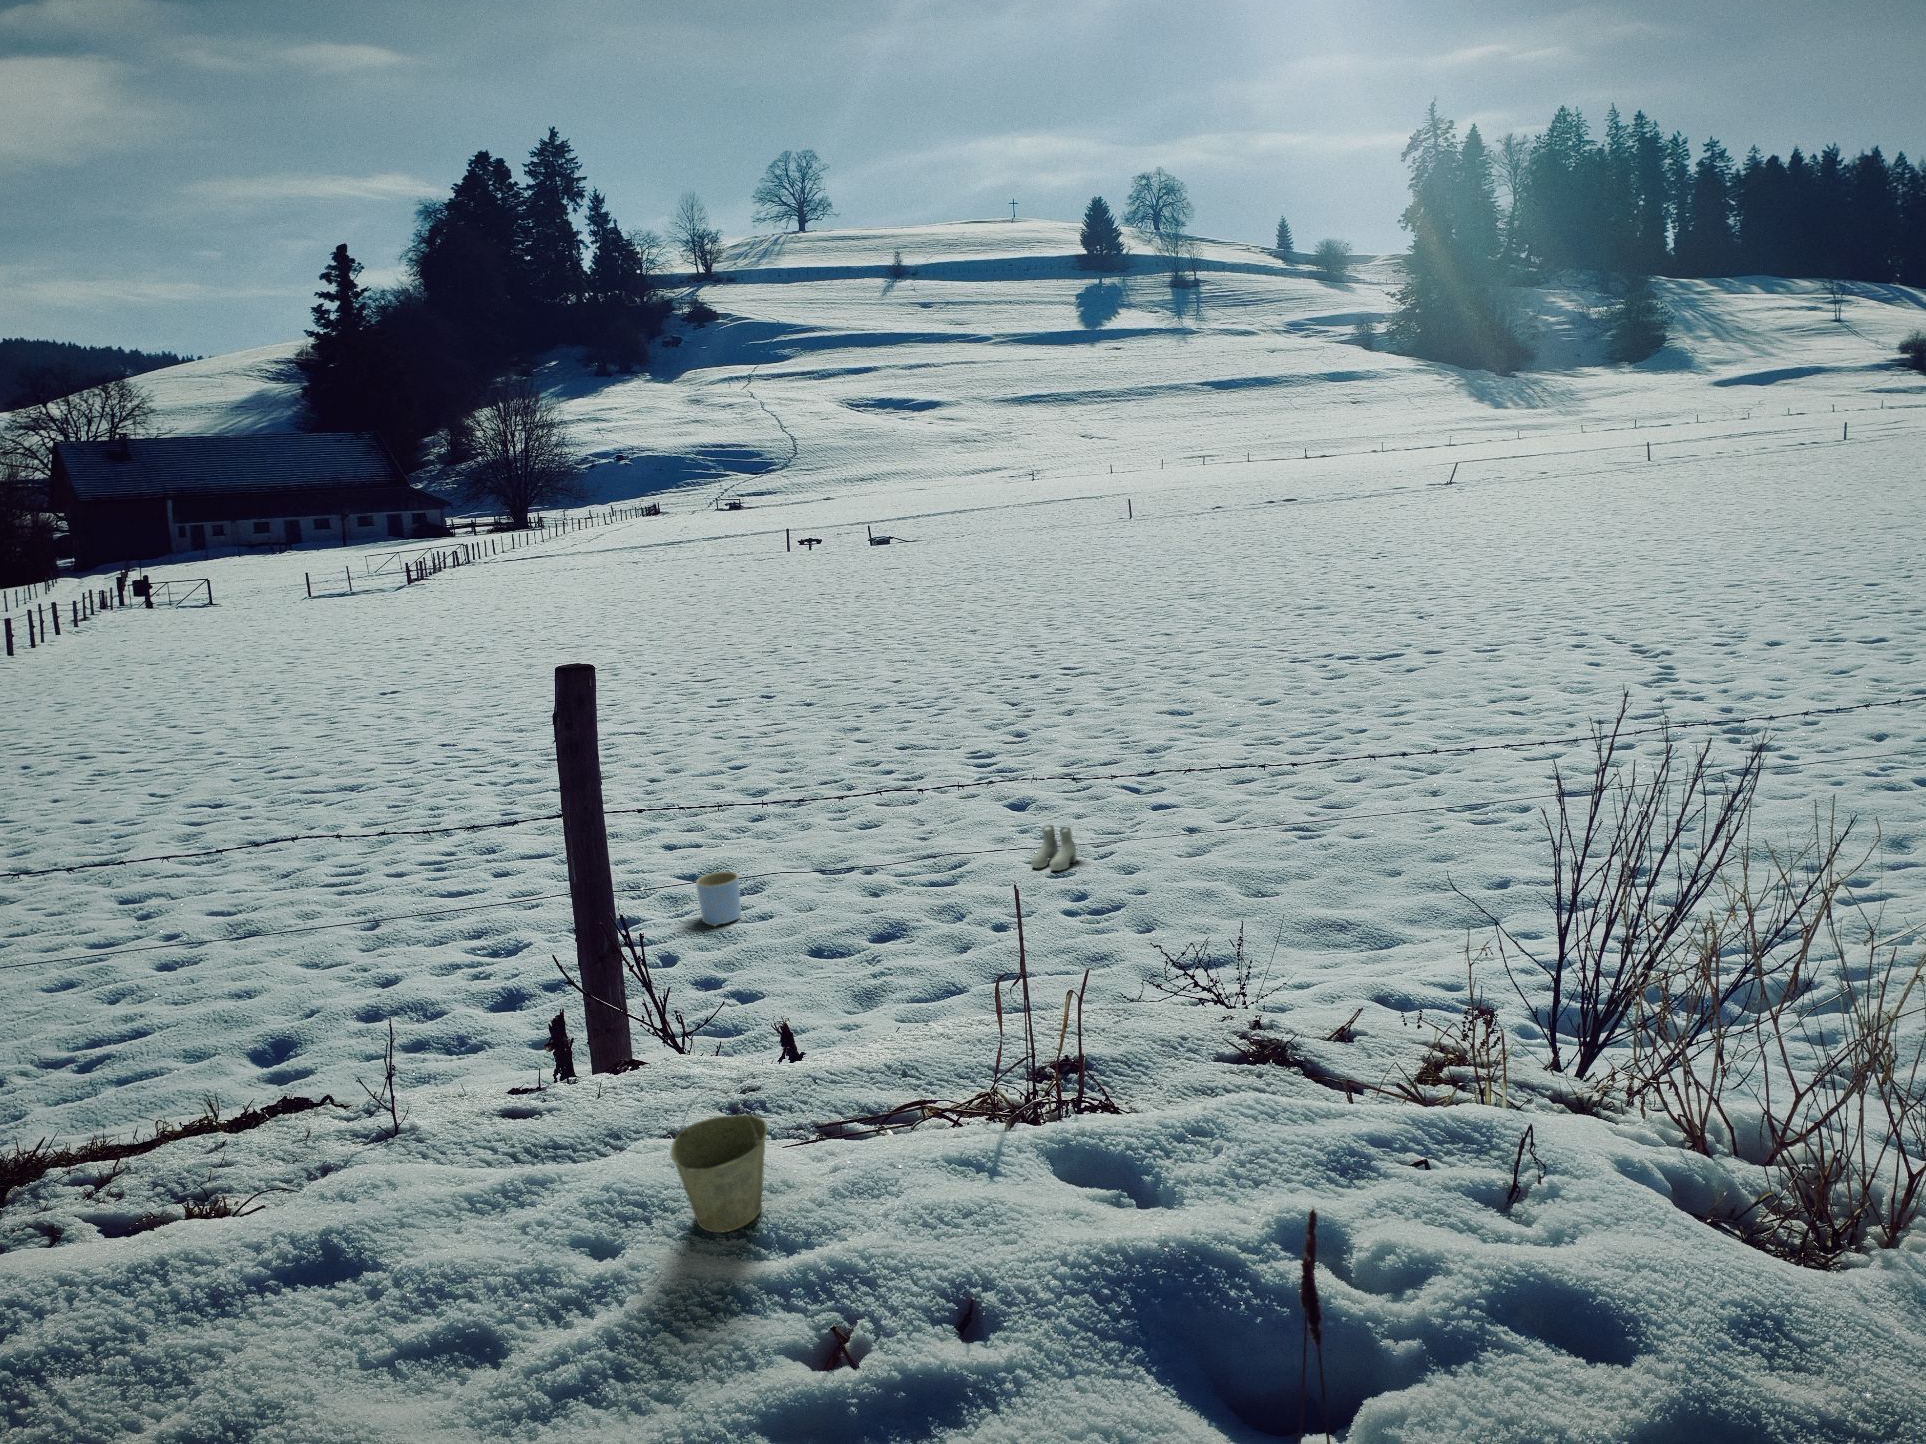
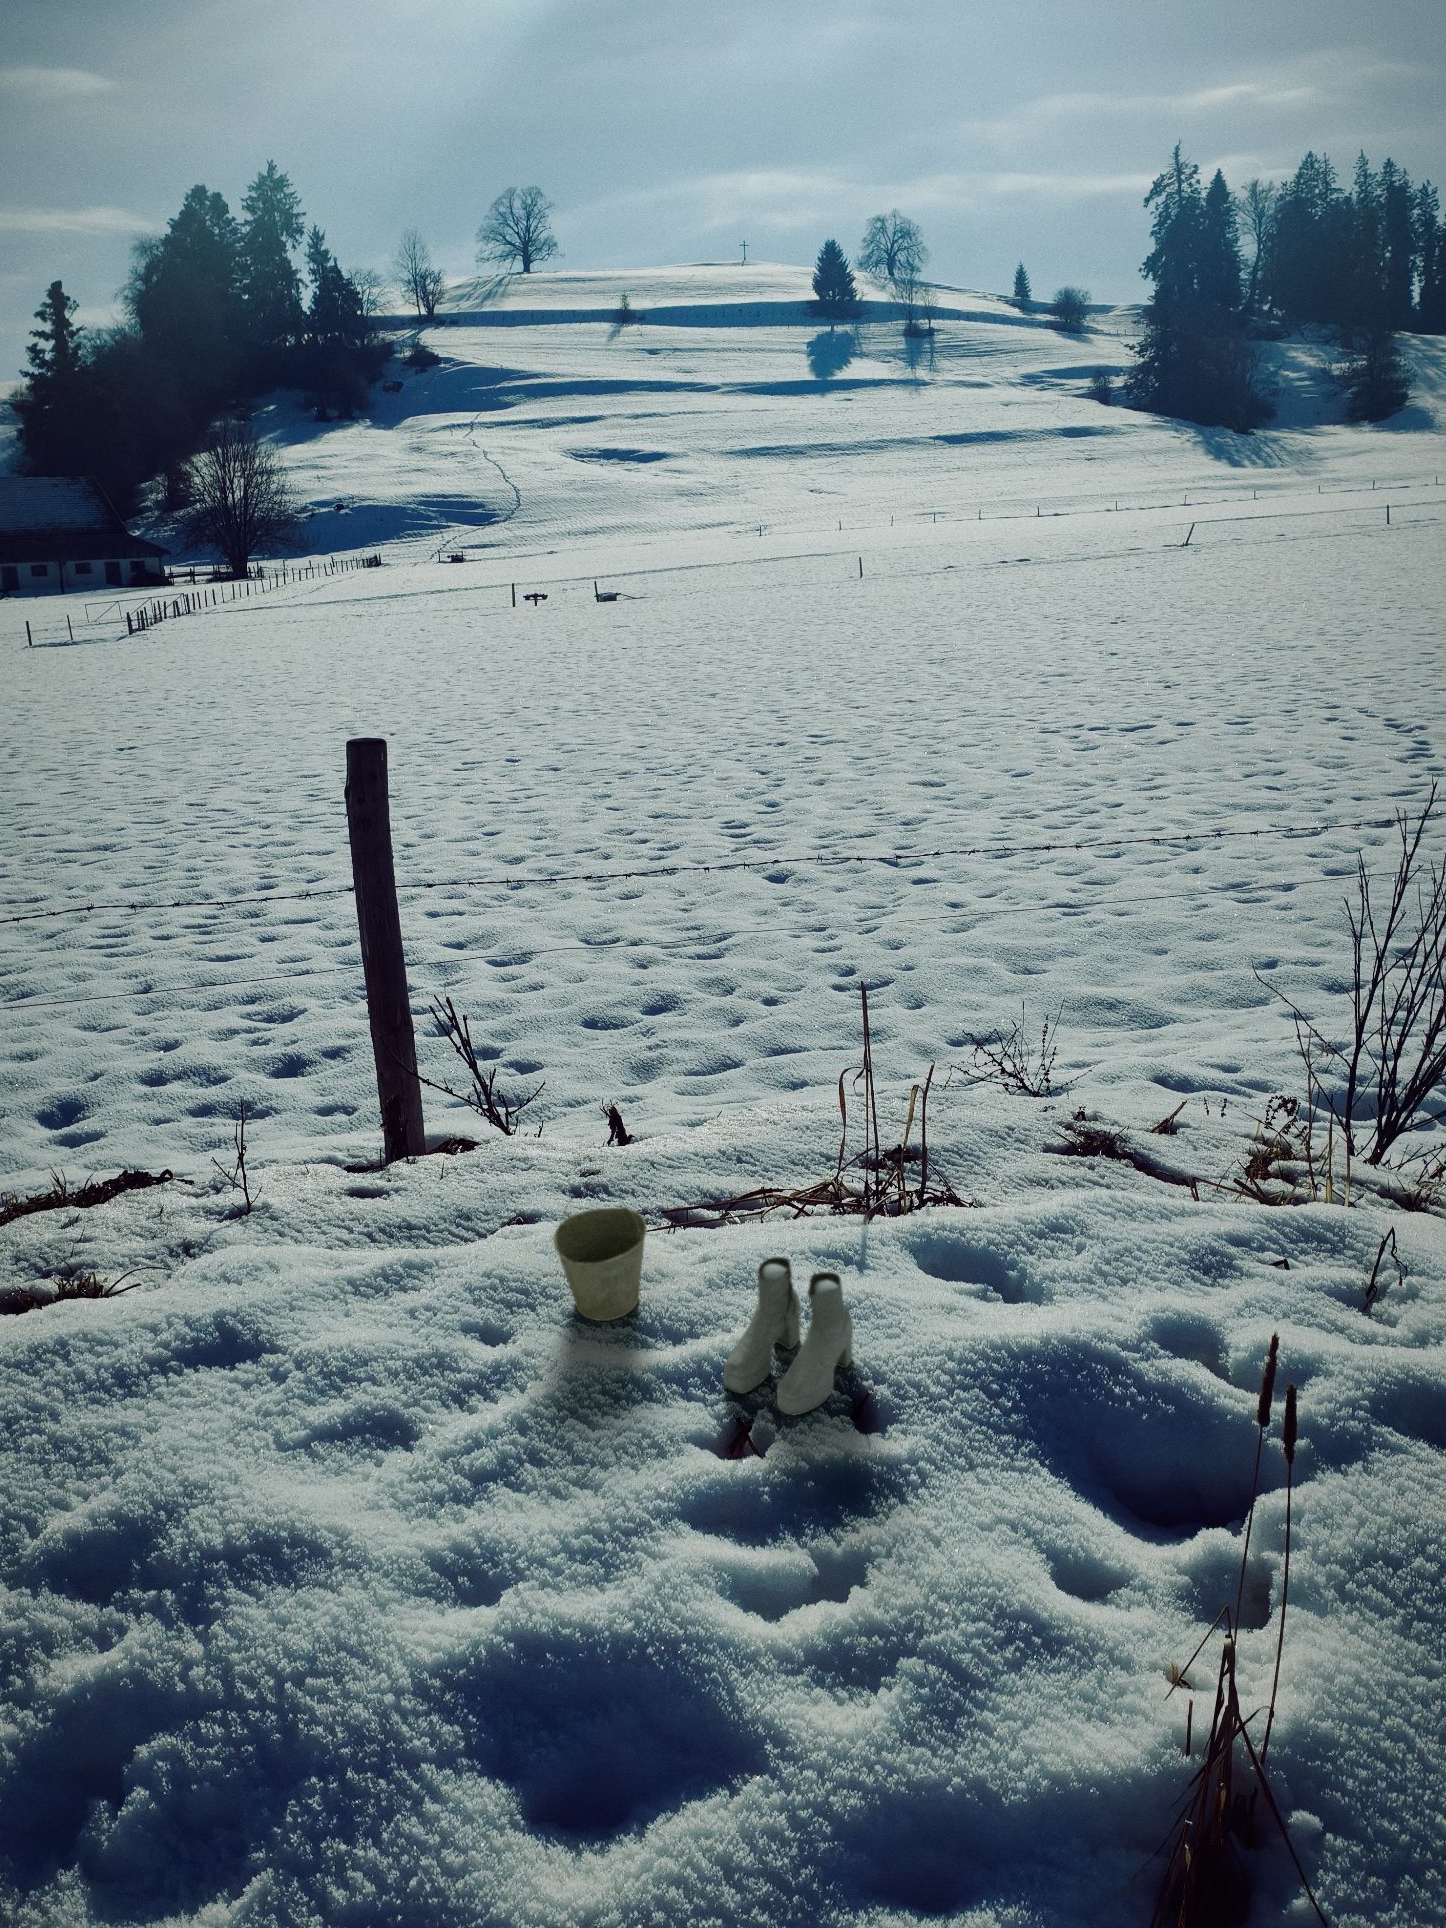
boots: present [1031,825,1077,871] -> present [723,1257,853,1415]
planter: present [696,871,741,927] -> none [470,942,514,996]

